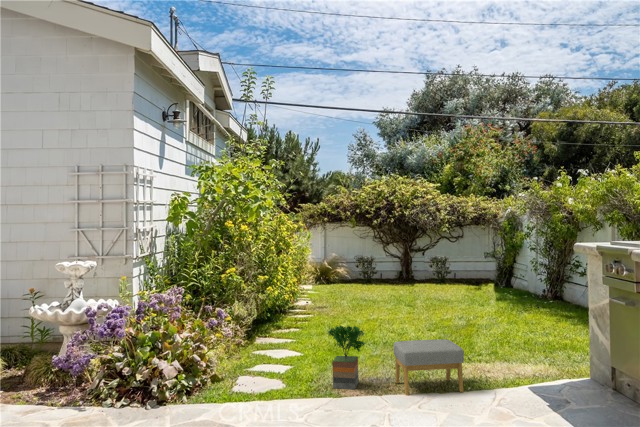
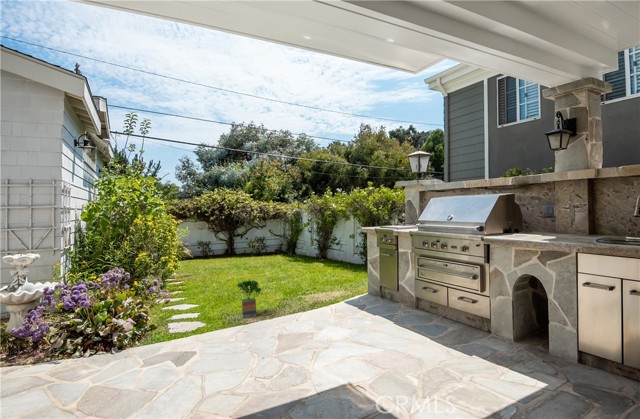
footstool: present [393,339,464,395] -> none [275,282,315,315]

